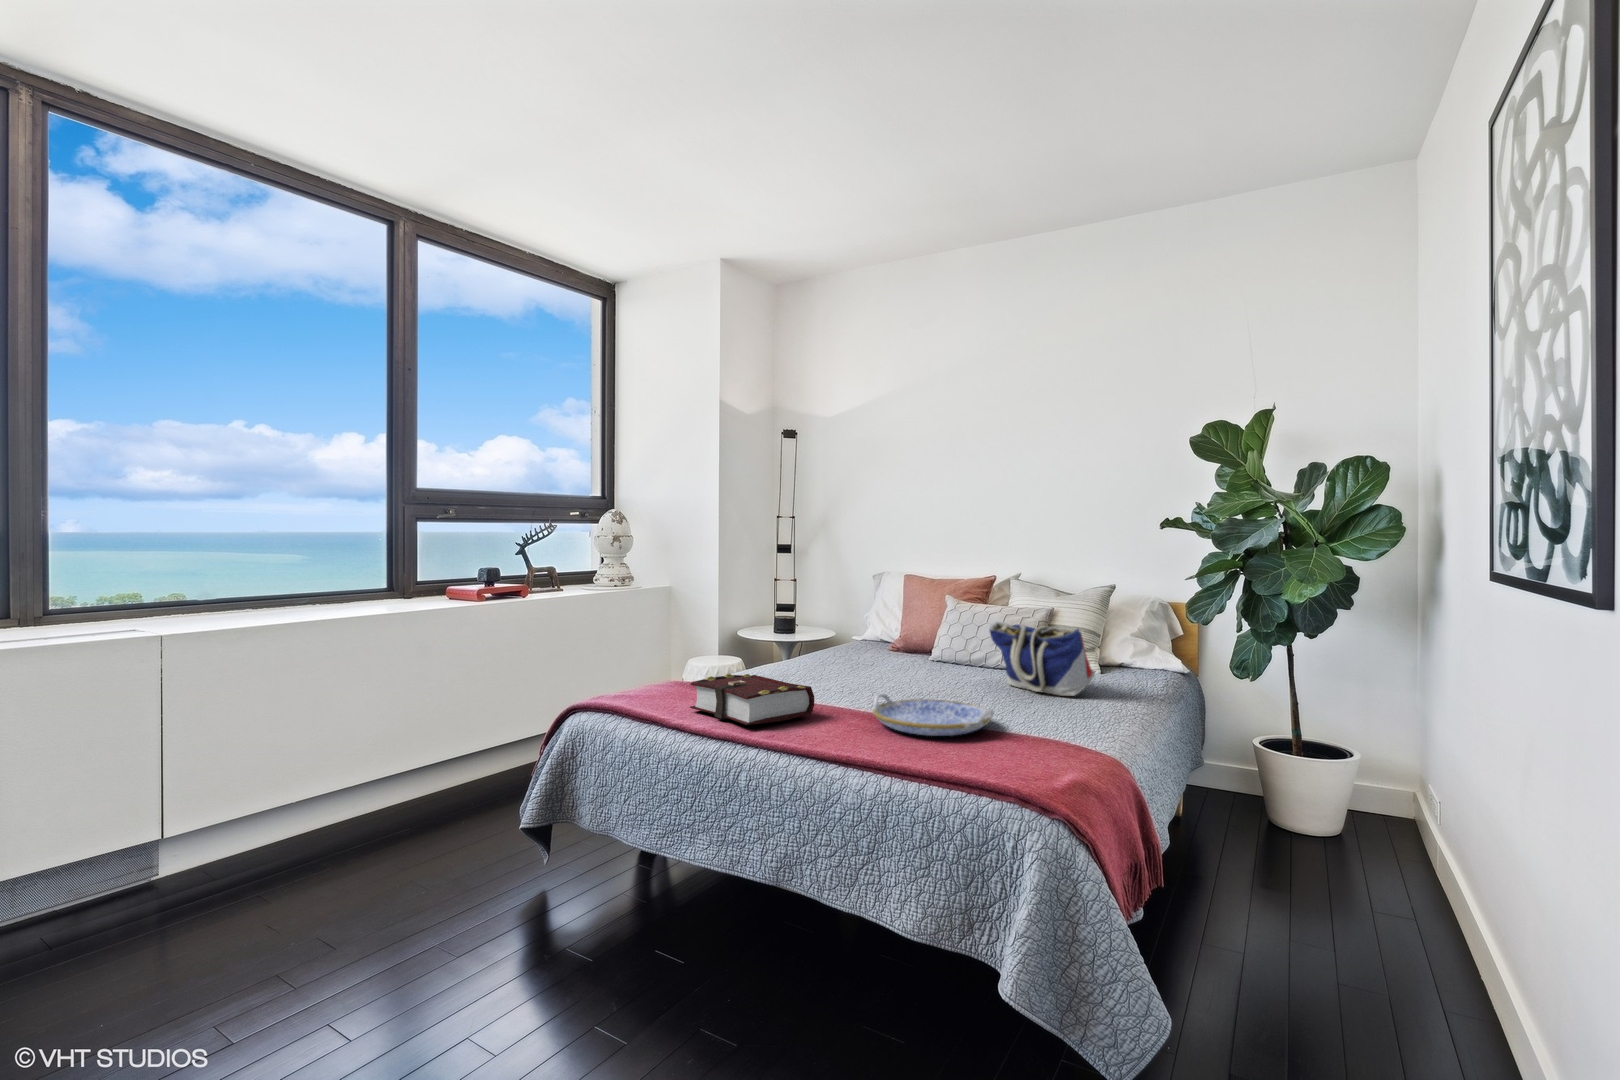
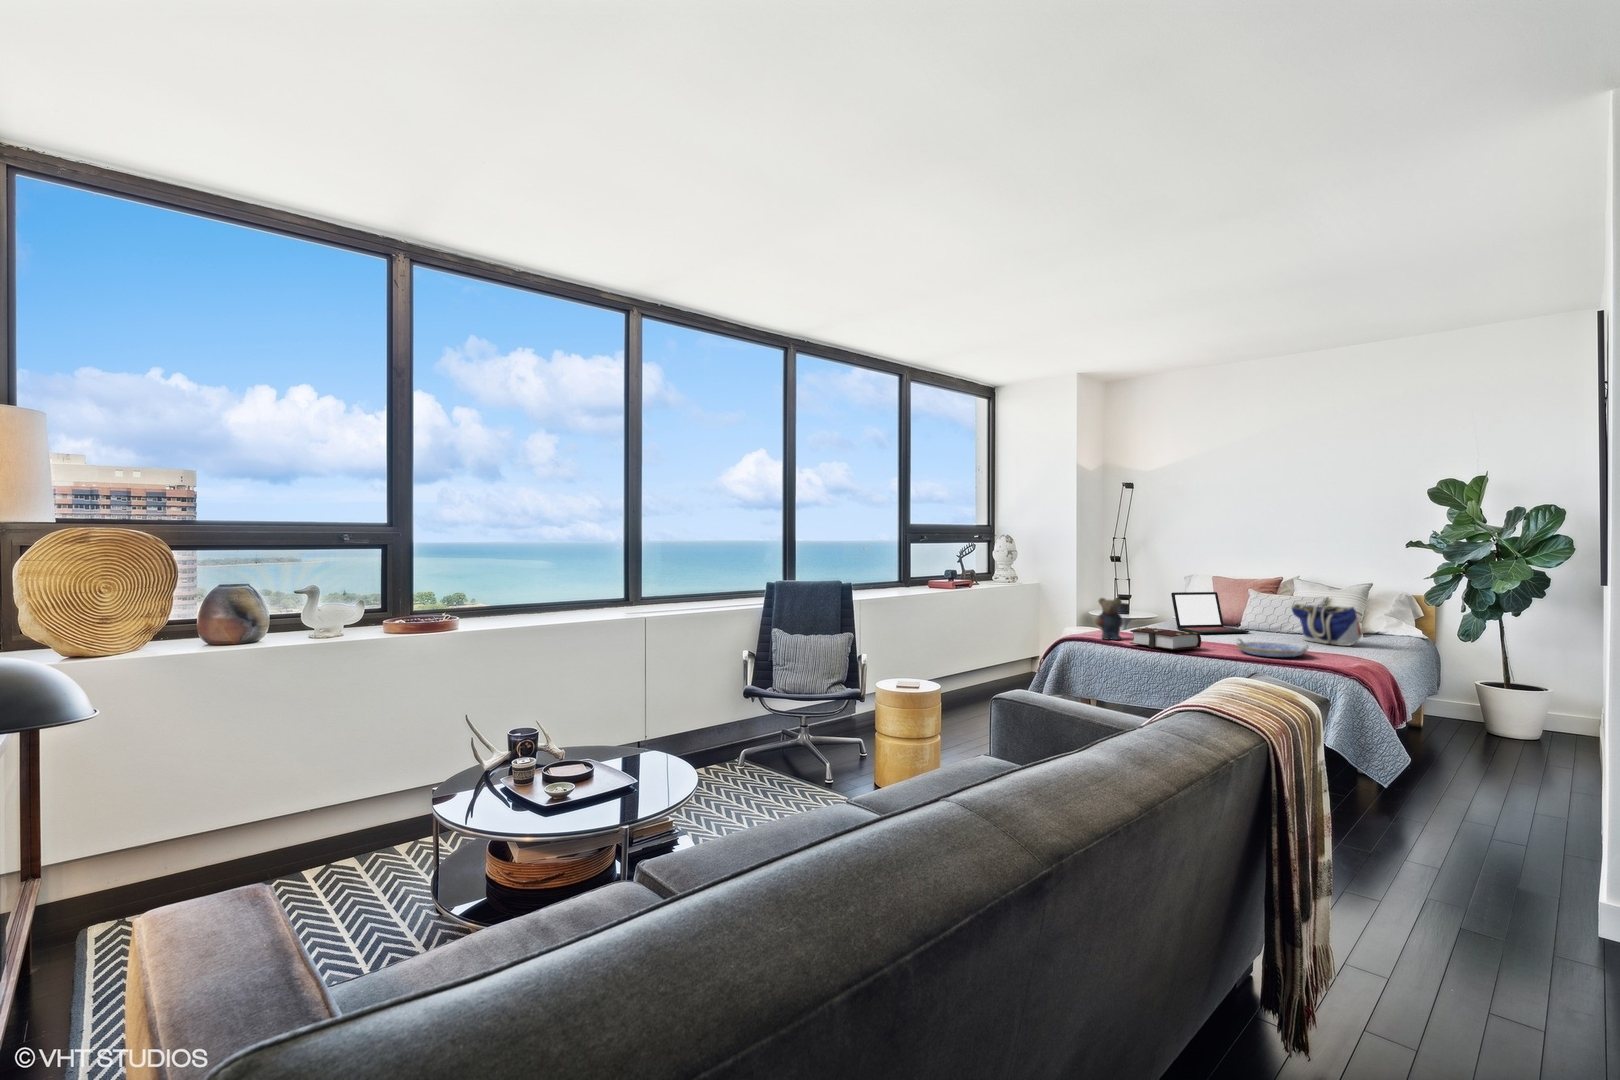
laptop: none [819,602,933,675] -> present [1171,592,1249,634]
teddy bear: none [650,617,699,697] -> present [1095,598,1123,640]

